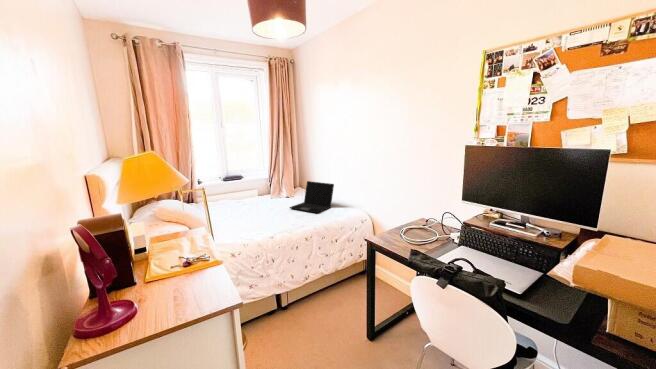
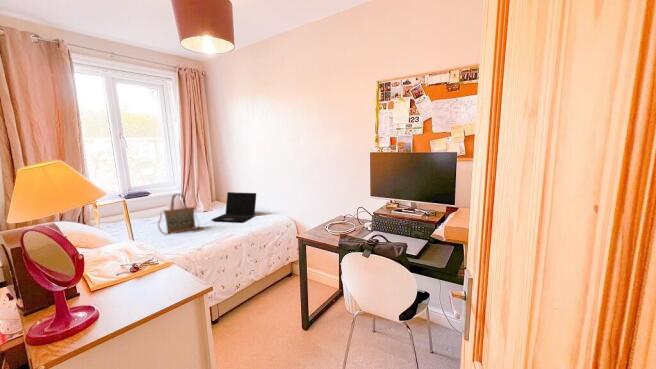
handbag: none [242,181,280,218] -> present [158,194,202,234]

